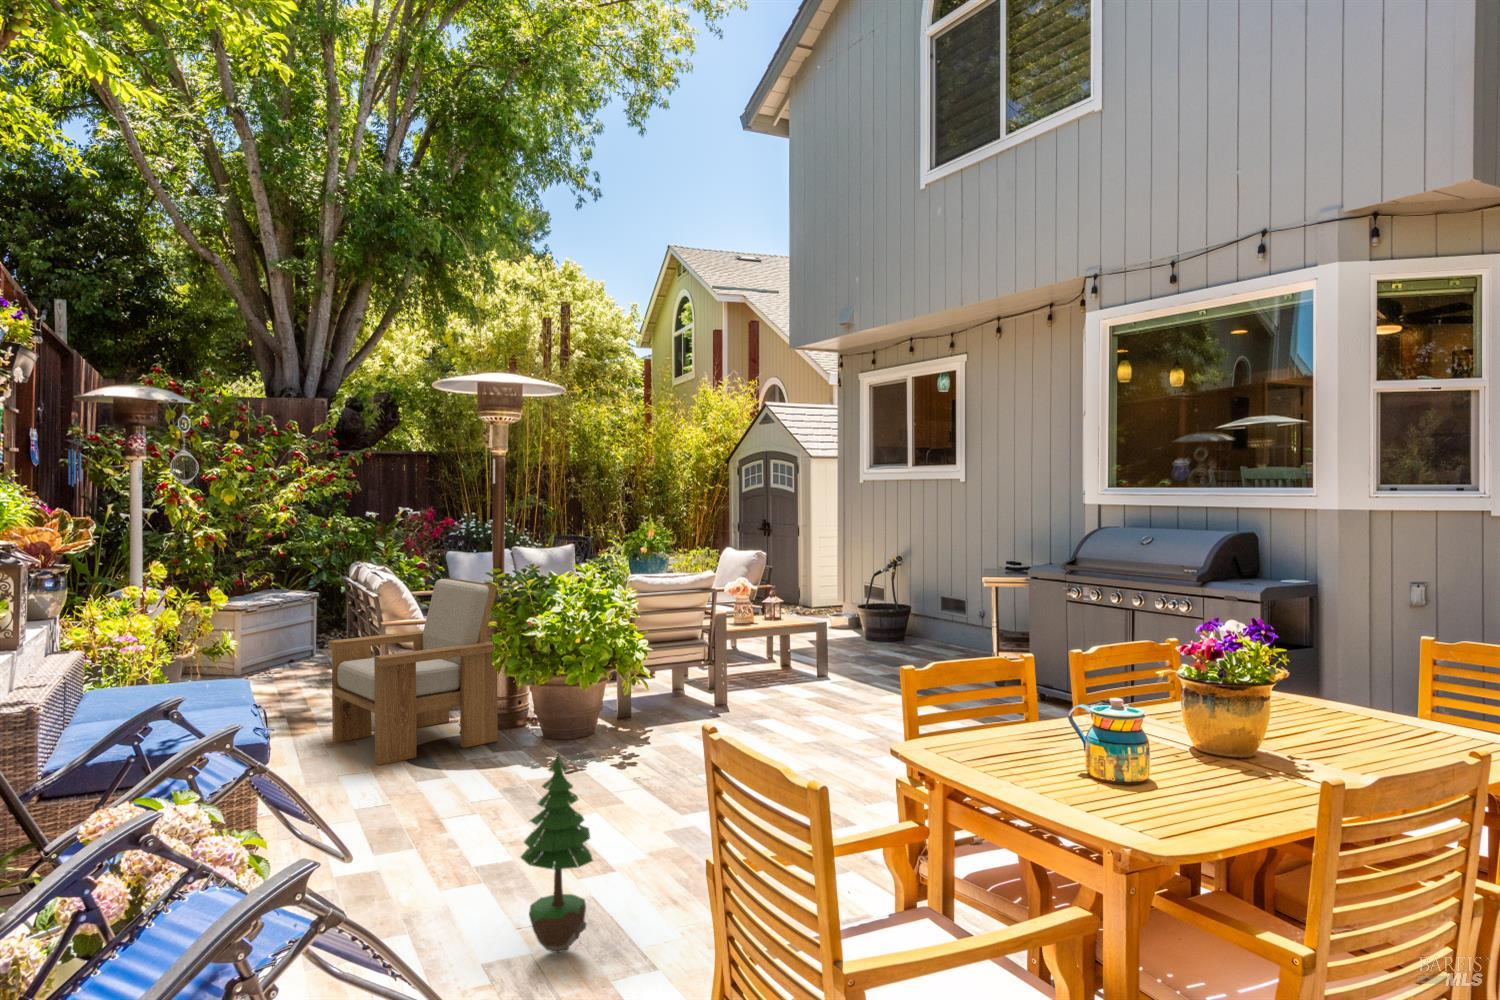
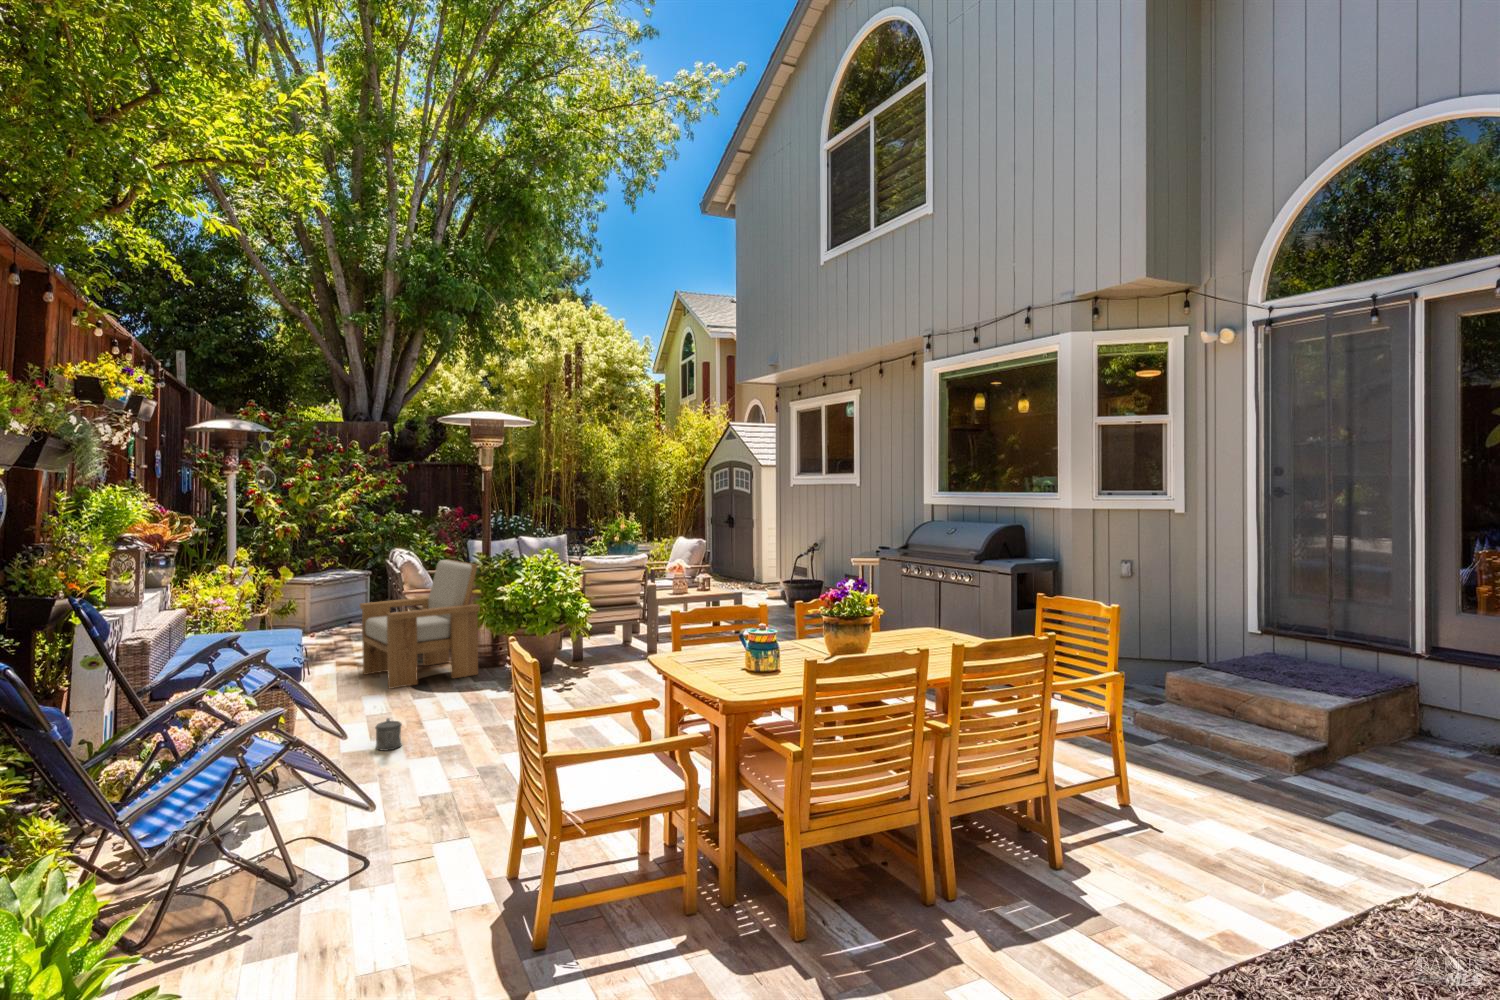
potted tree: present [521,754,593,953] -> none [440,666,488,791]
watering can: none [388,821,427,874] -> present [376,718,402,751]

